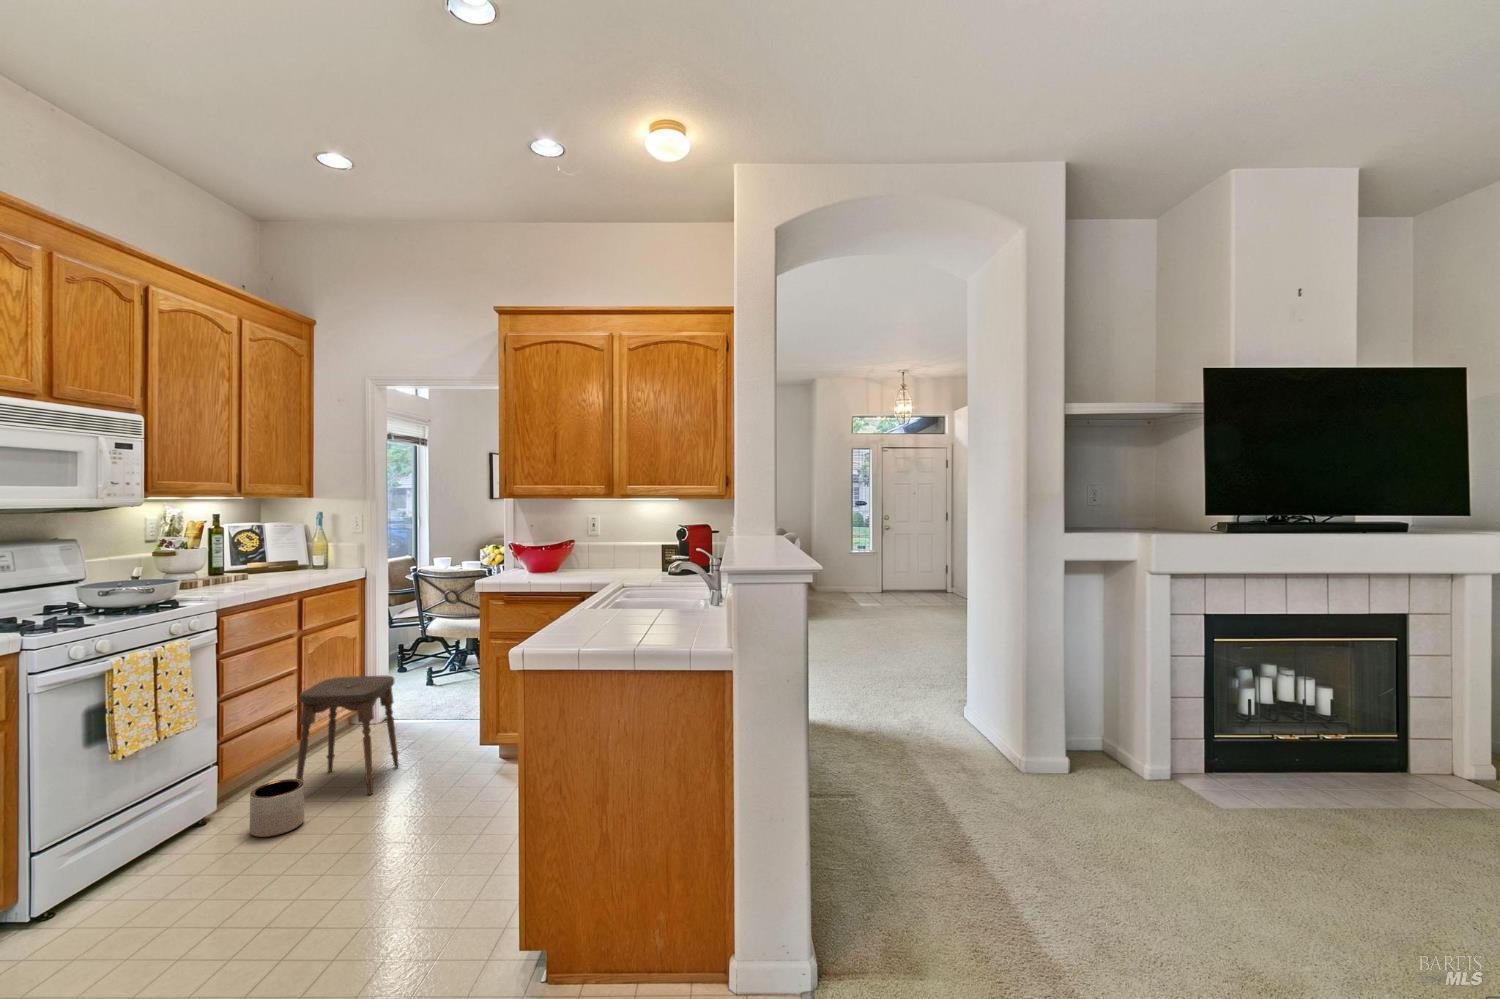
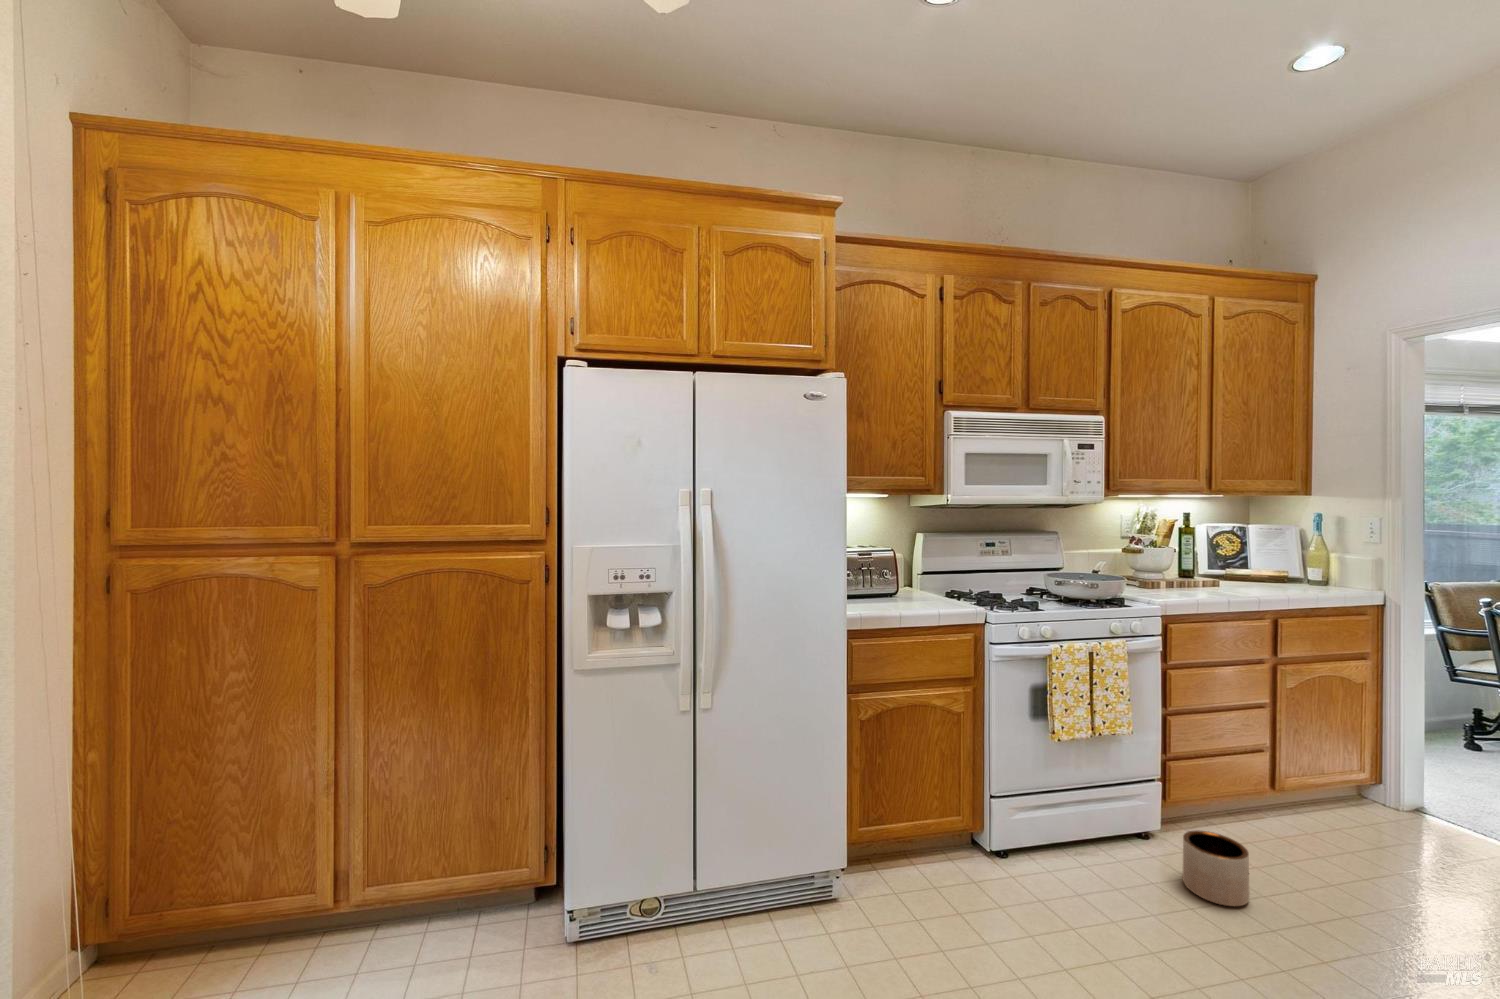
stool: present [296,676,399,795] -> none [1248,731,1421,922]

